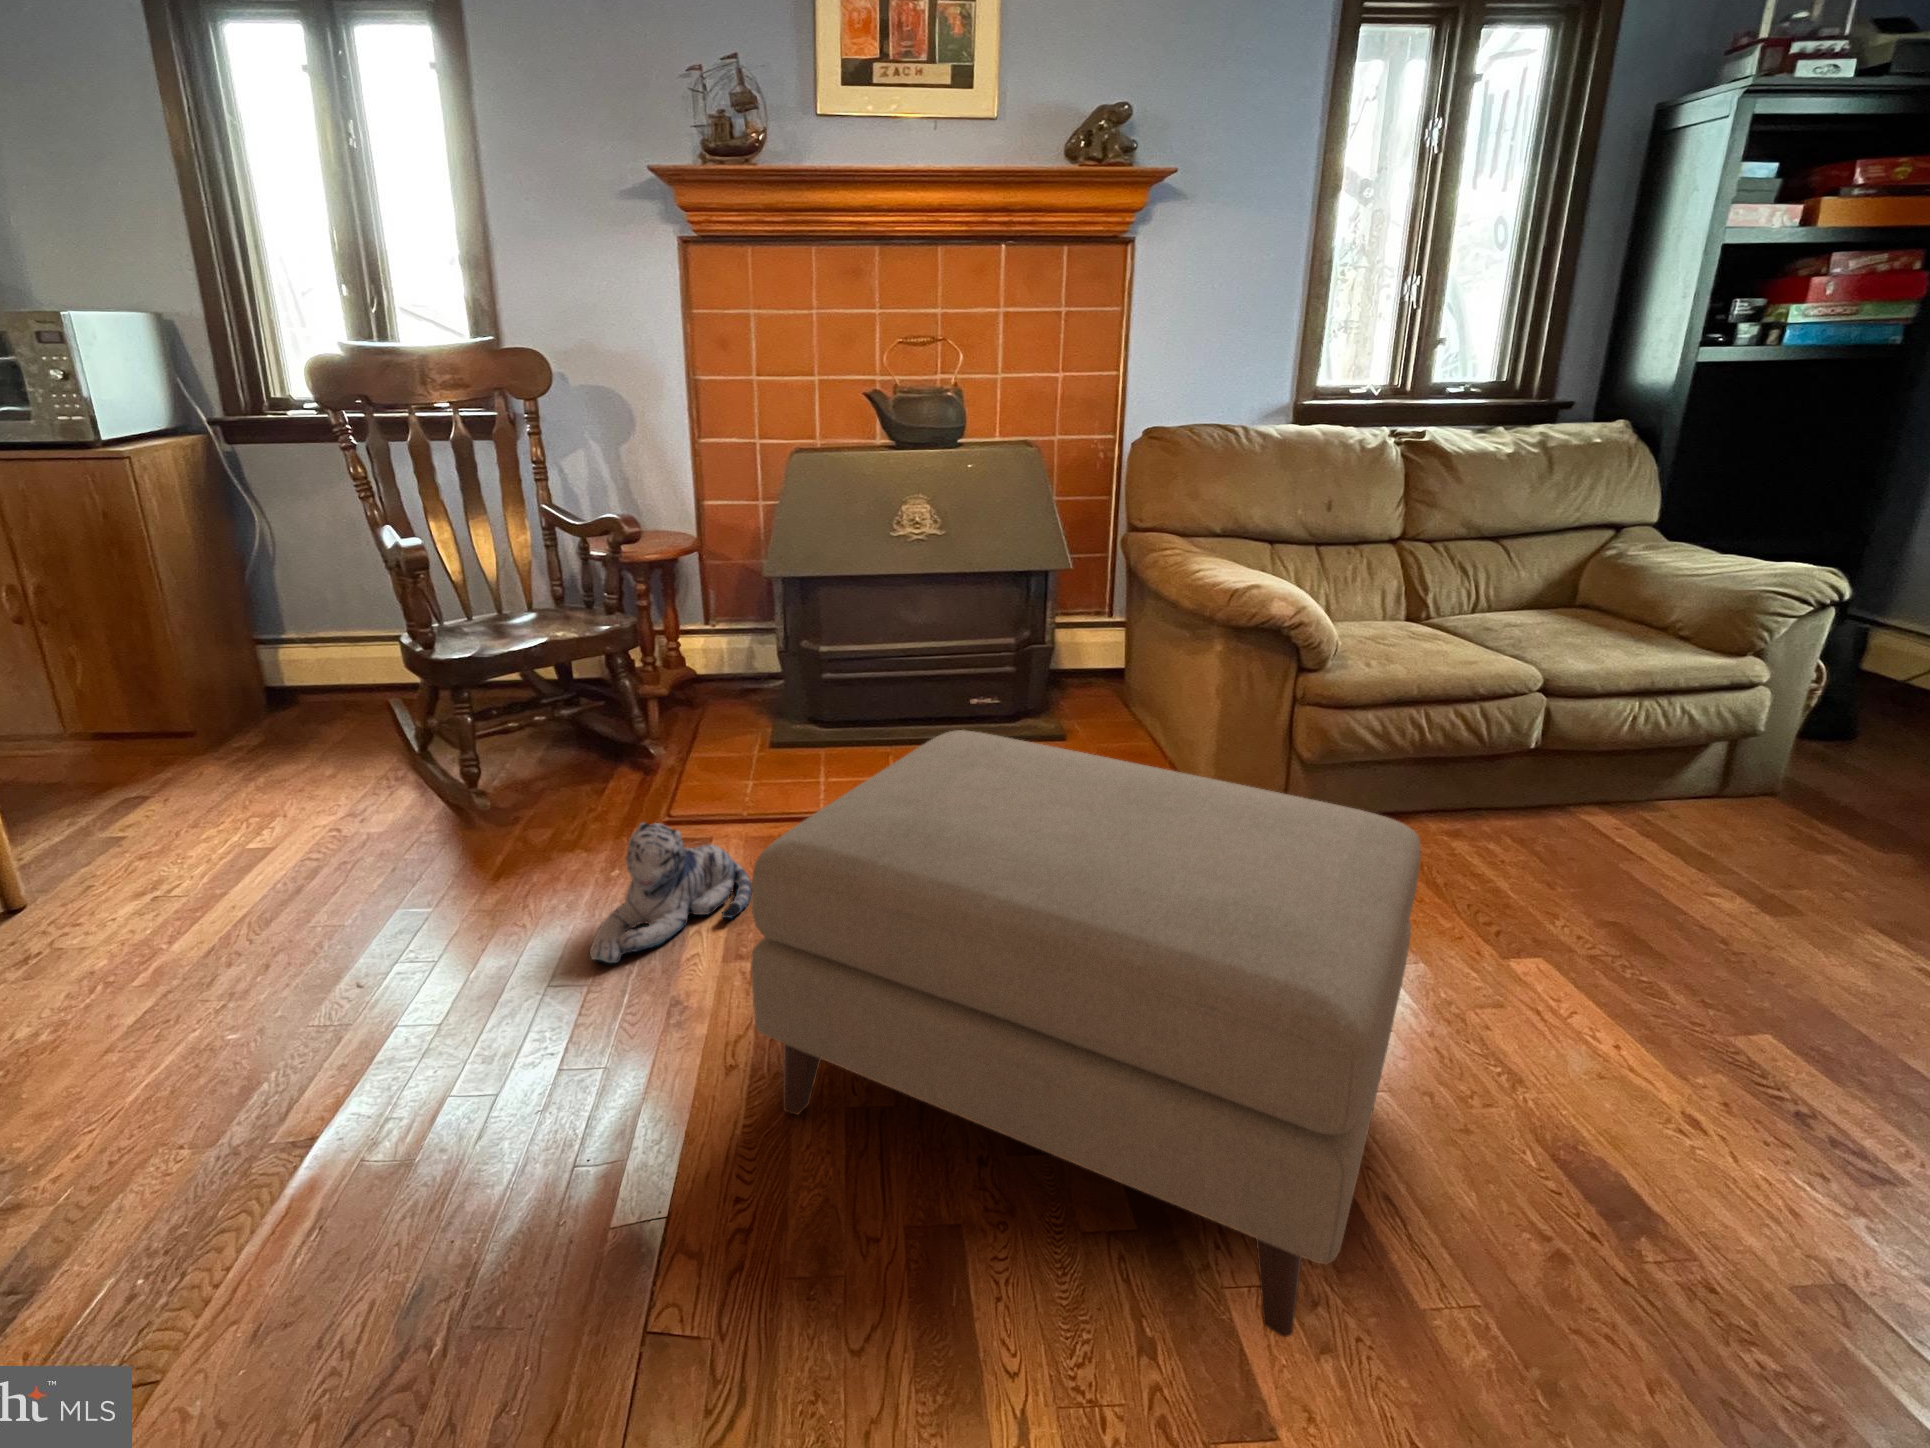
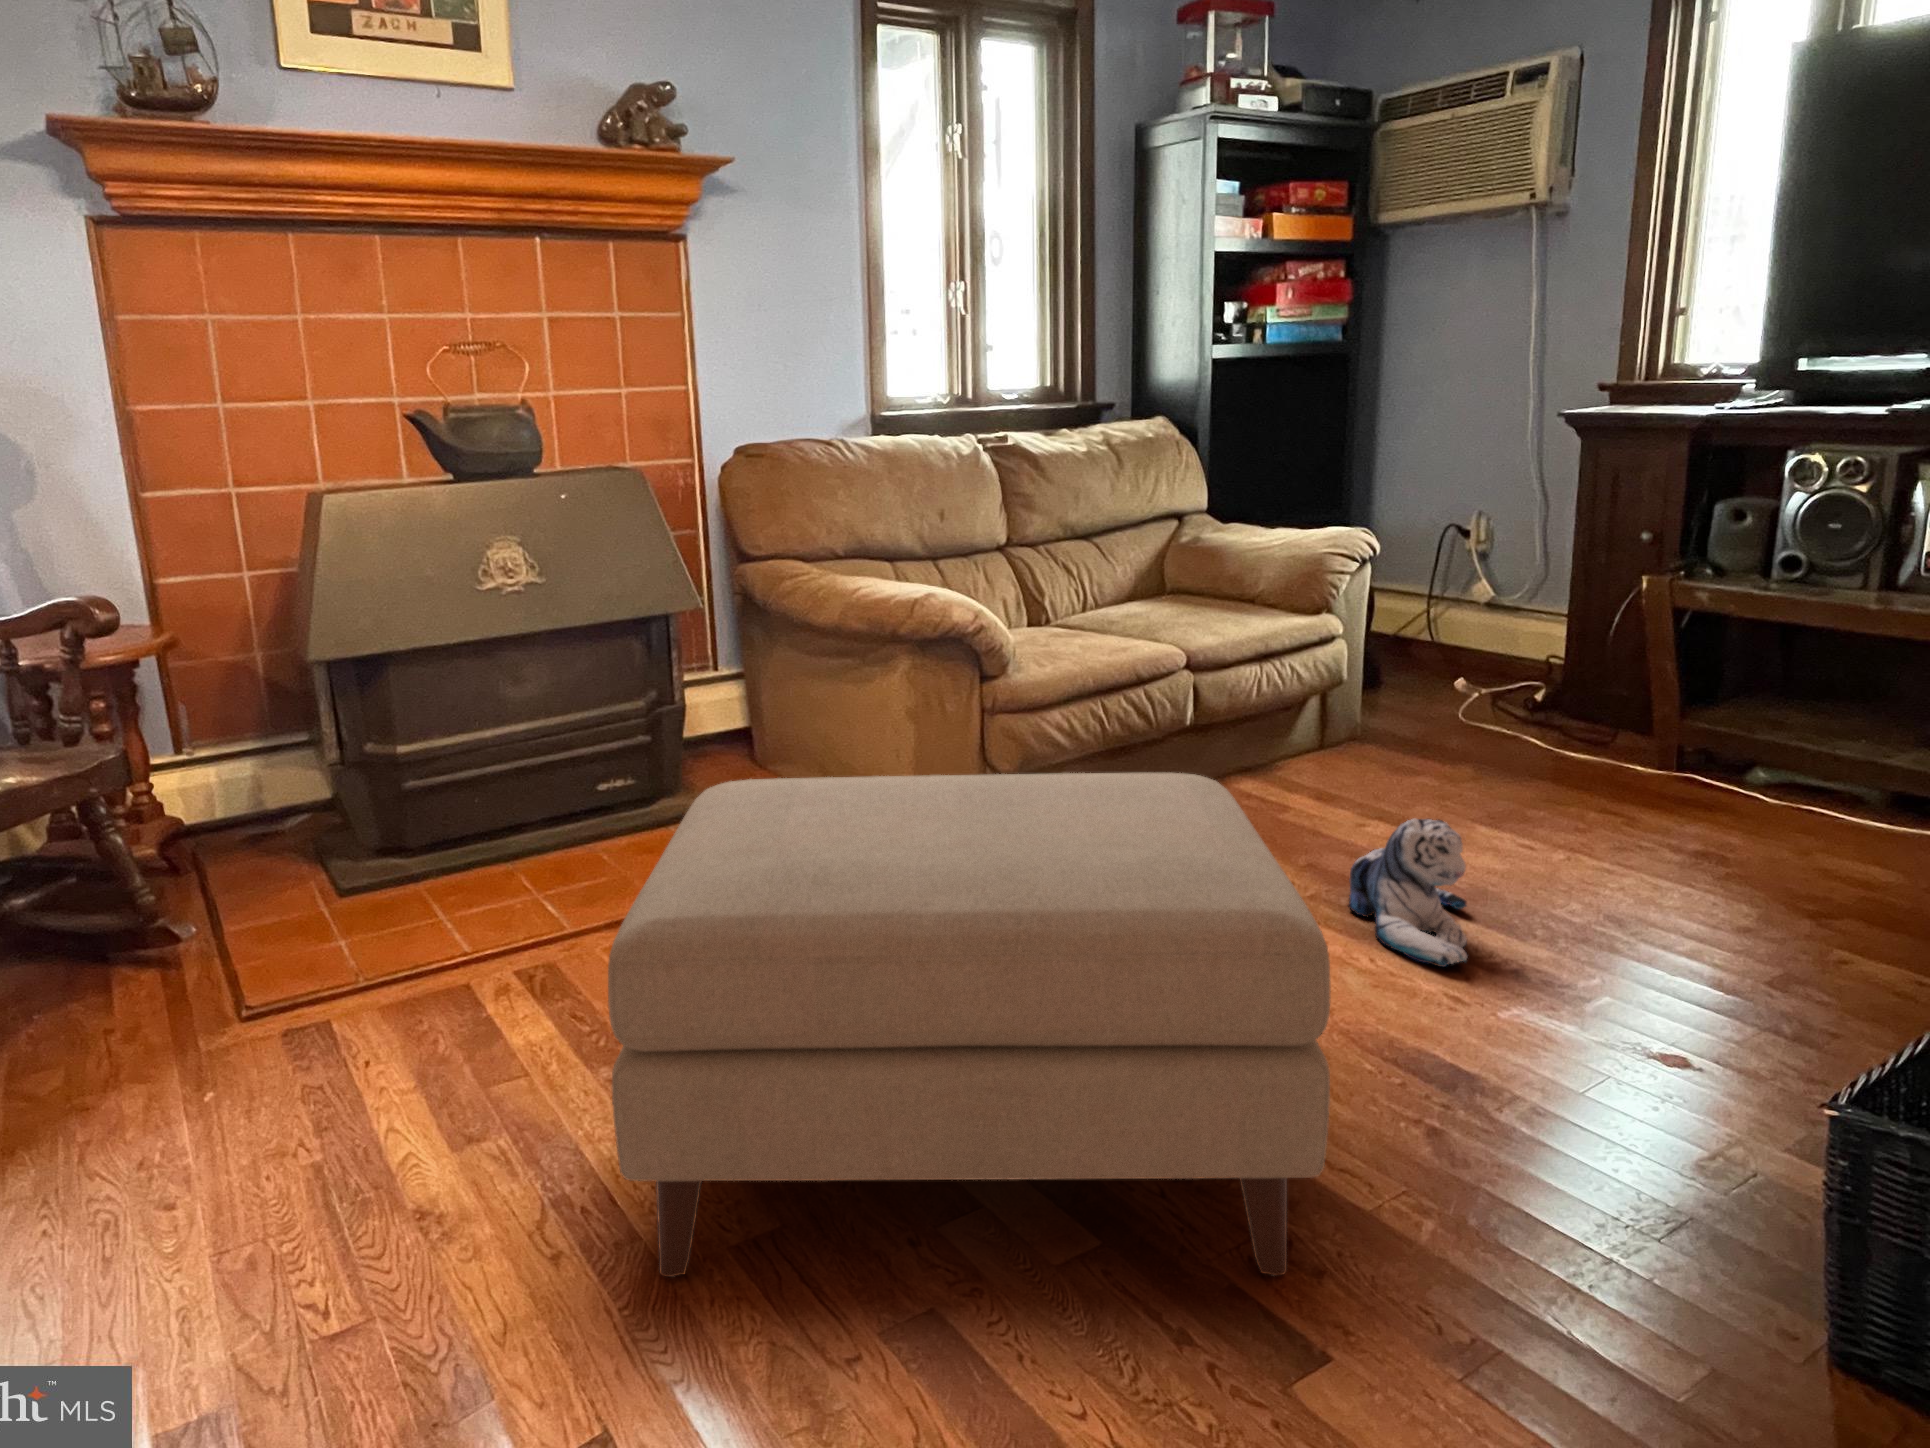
plush toy: present [590,823,752,963] -> present [1348,819,1468,967]

